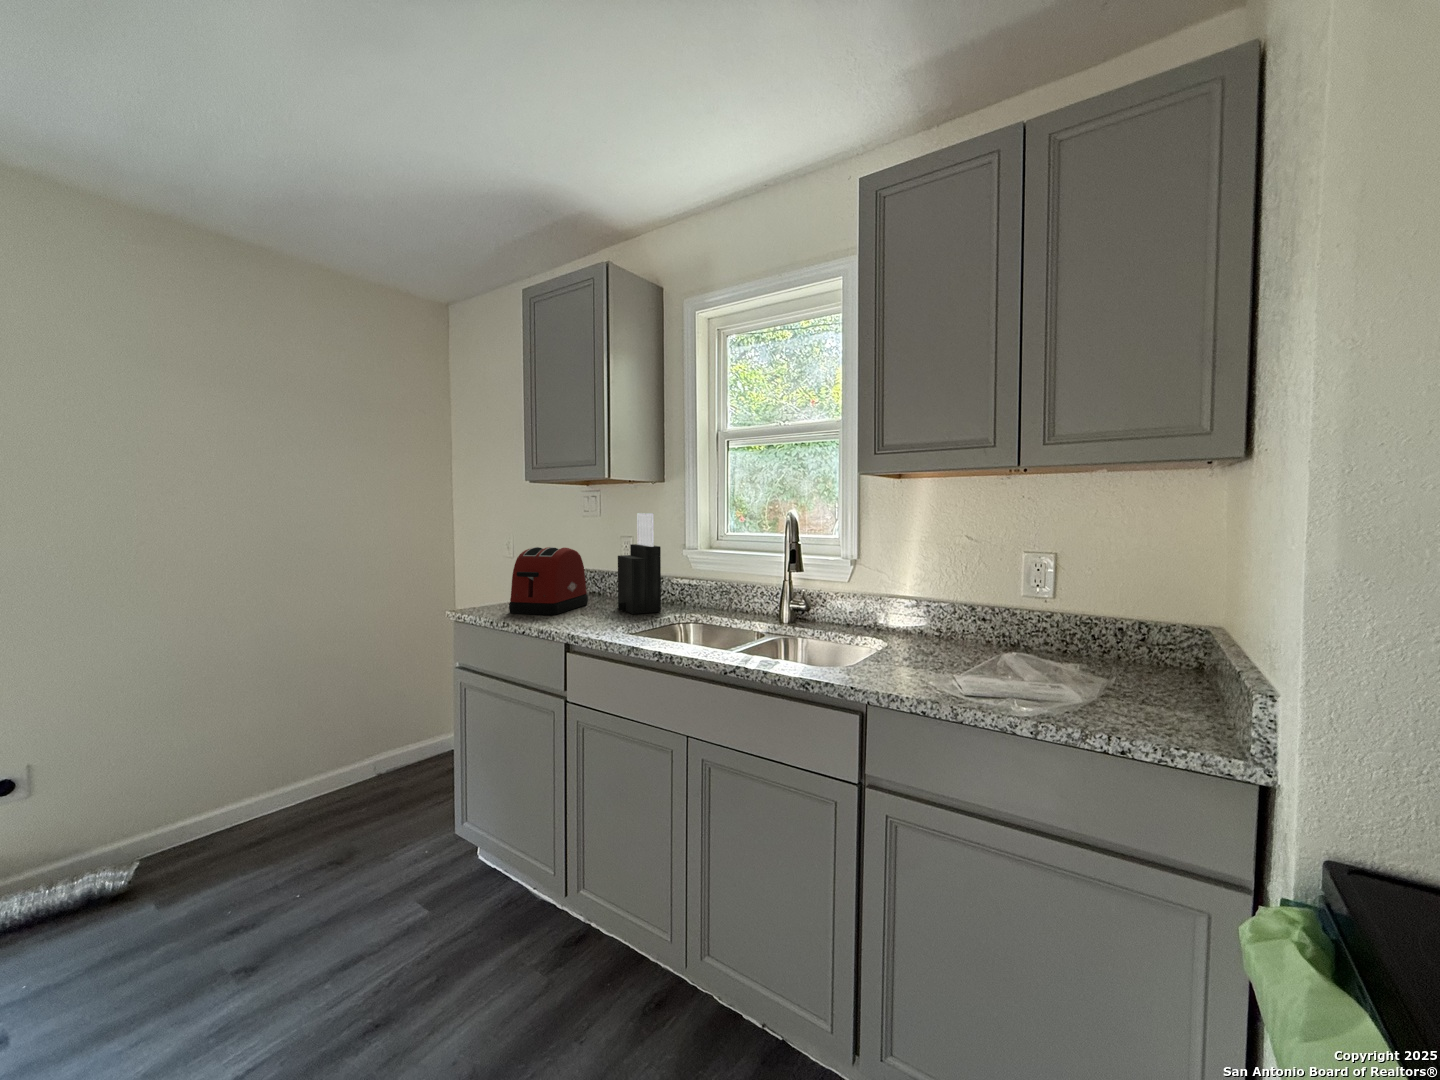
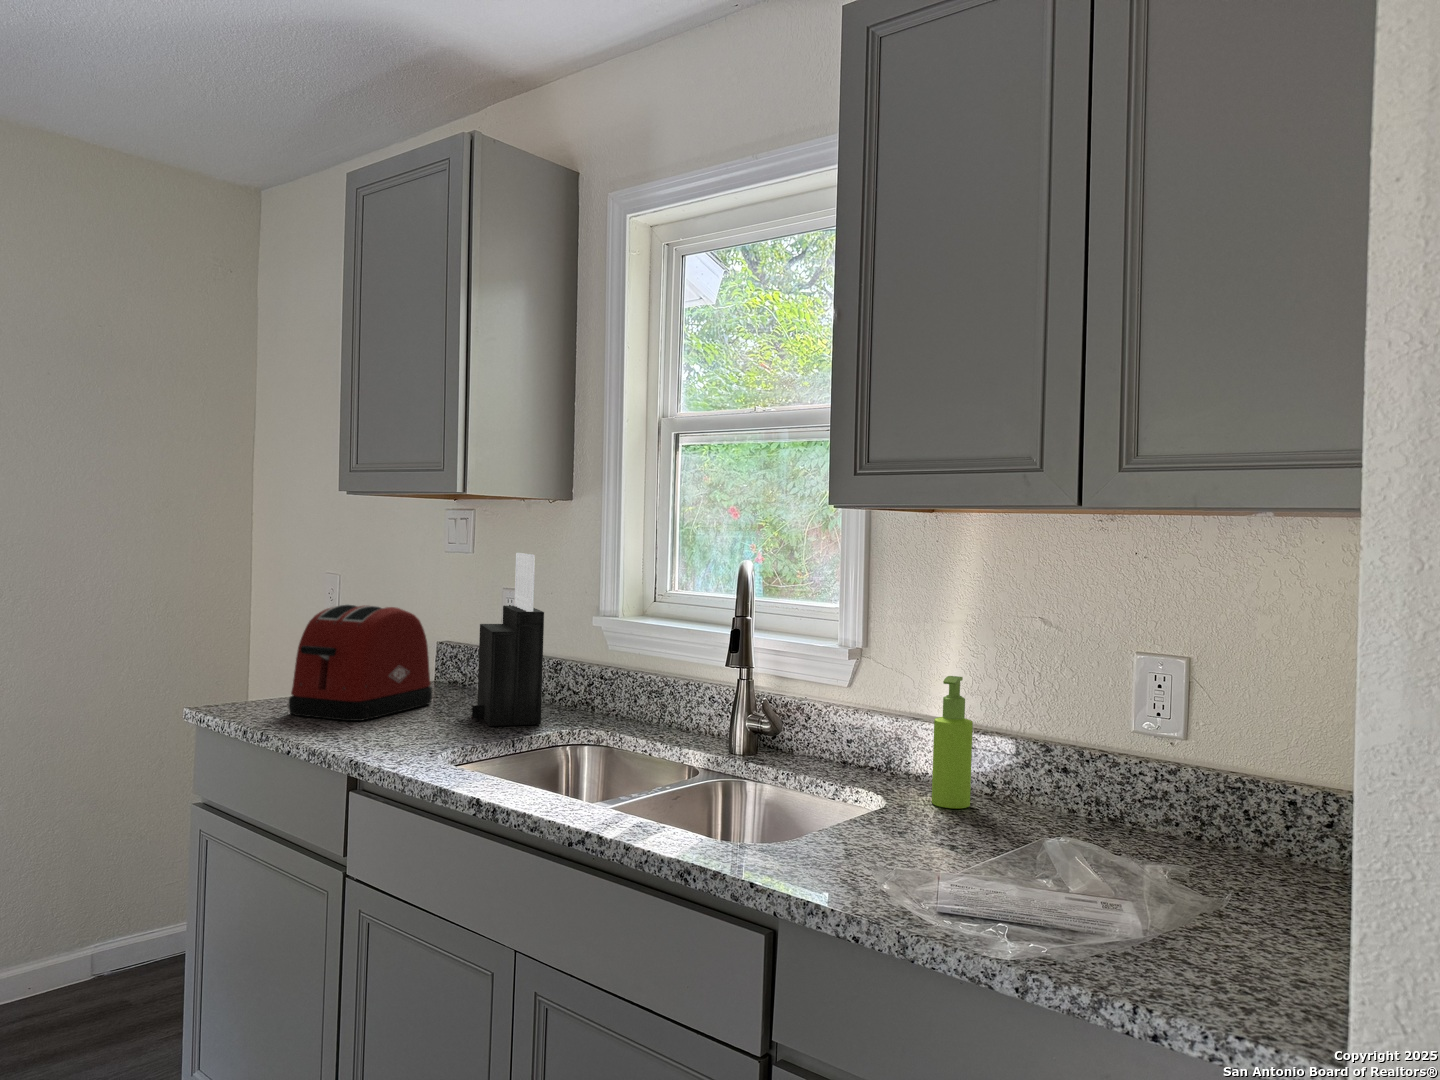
soap dispenser: none [912,570,935,644] -> present [932,676,973,809]

